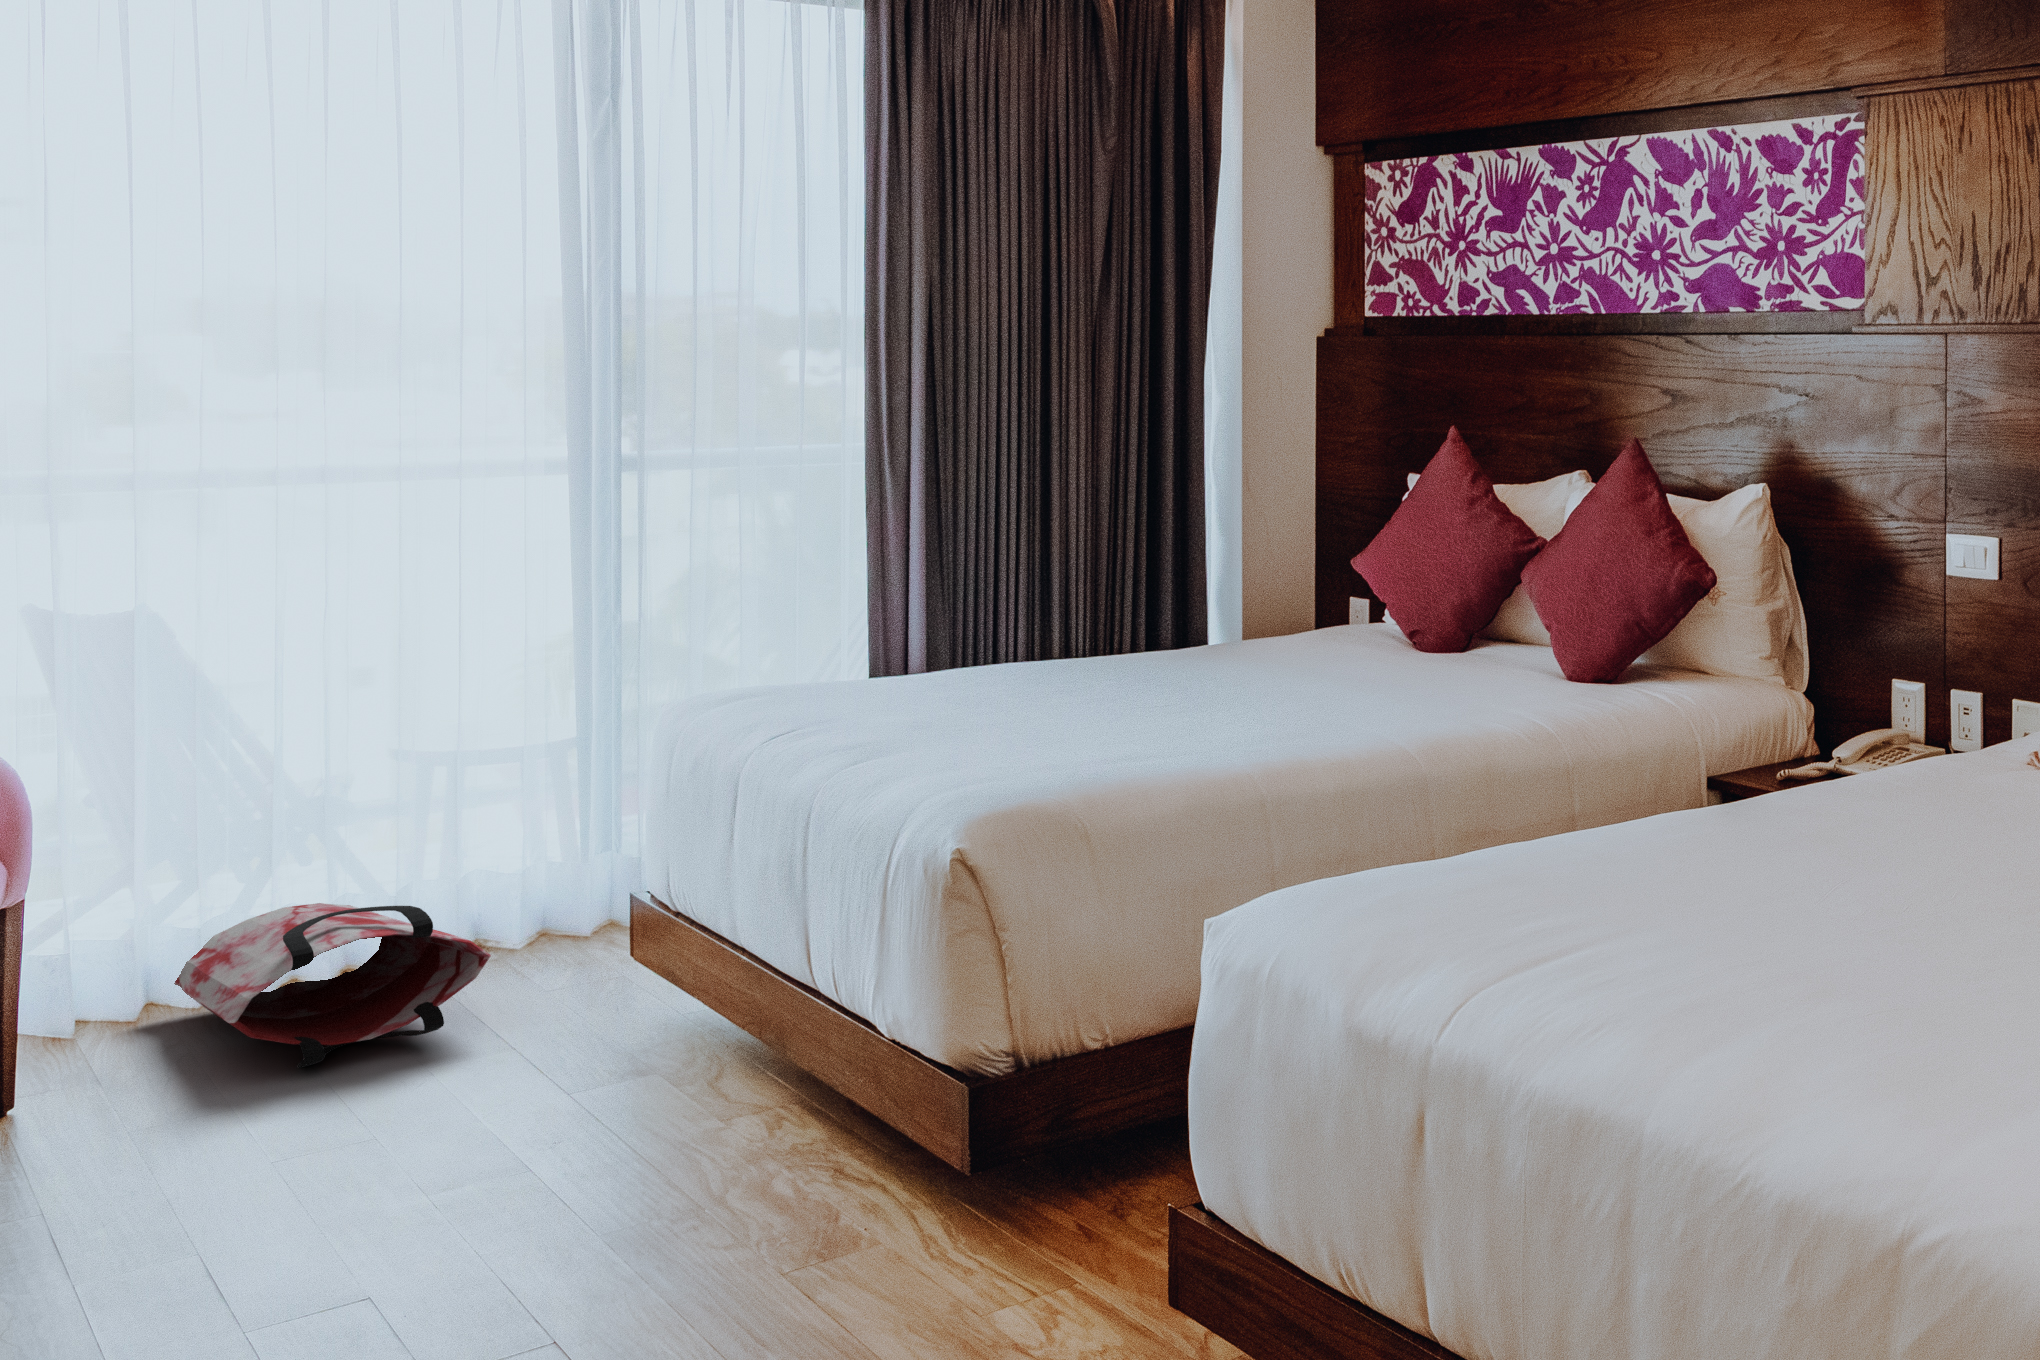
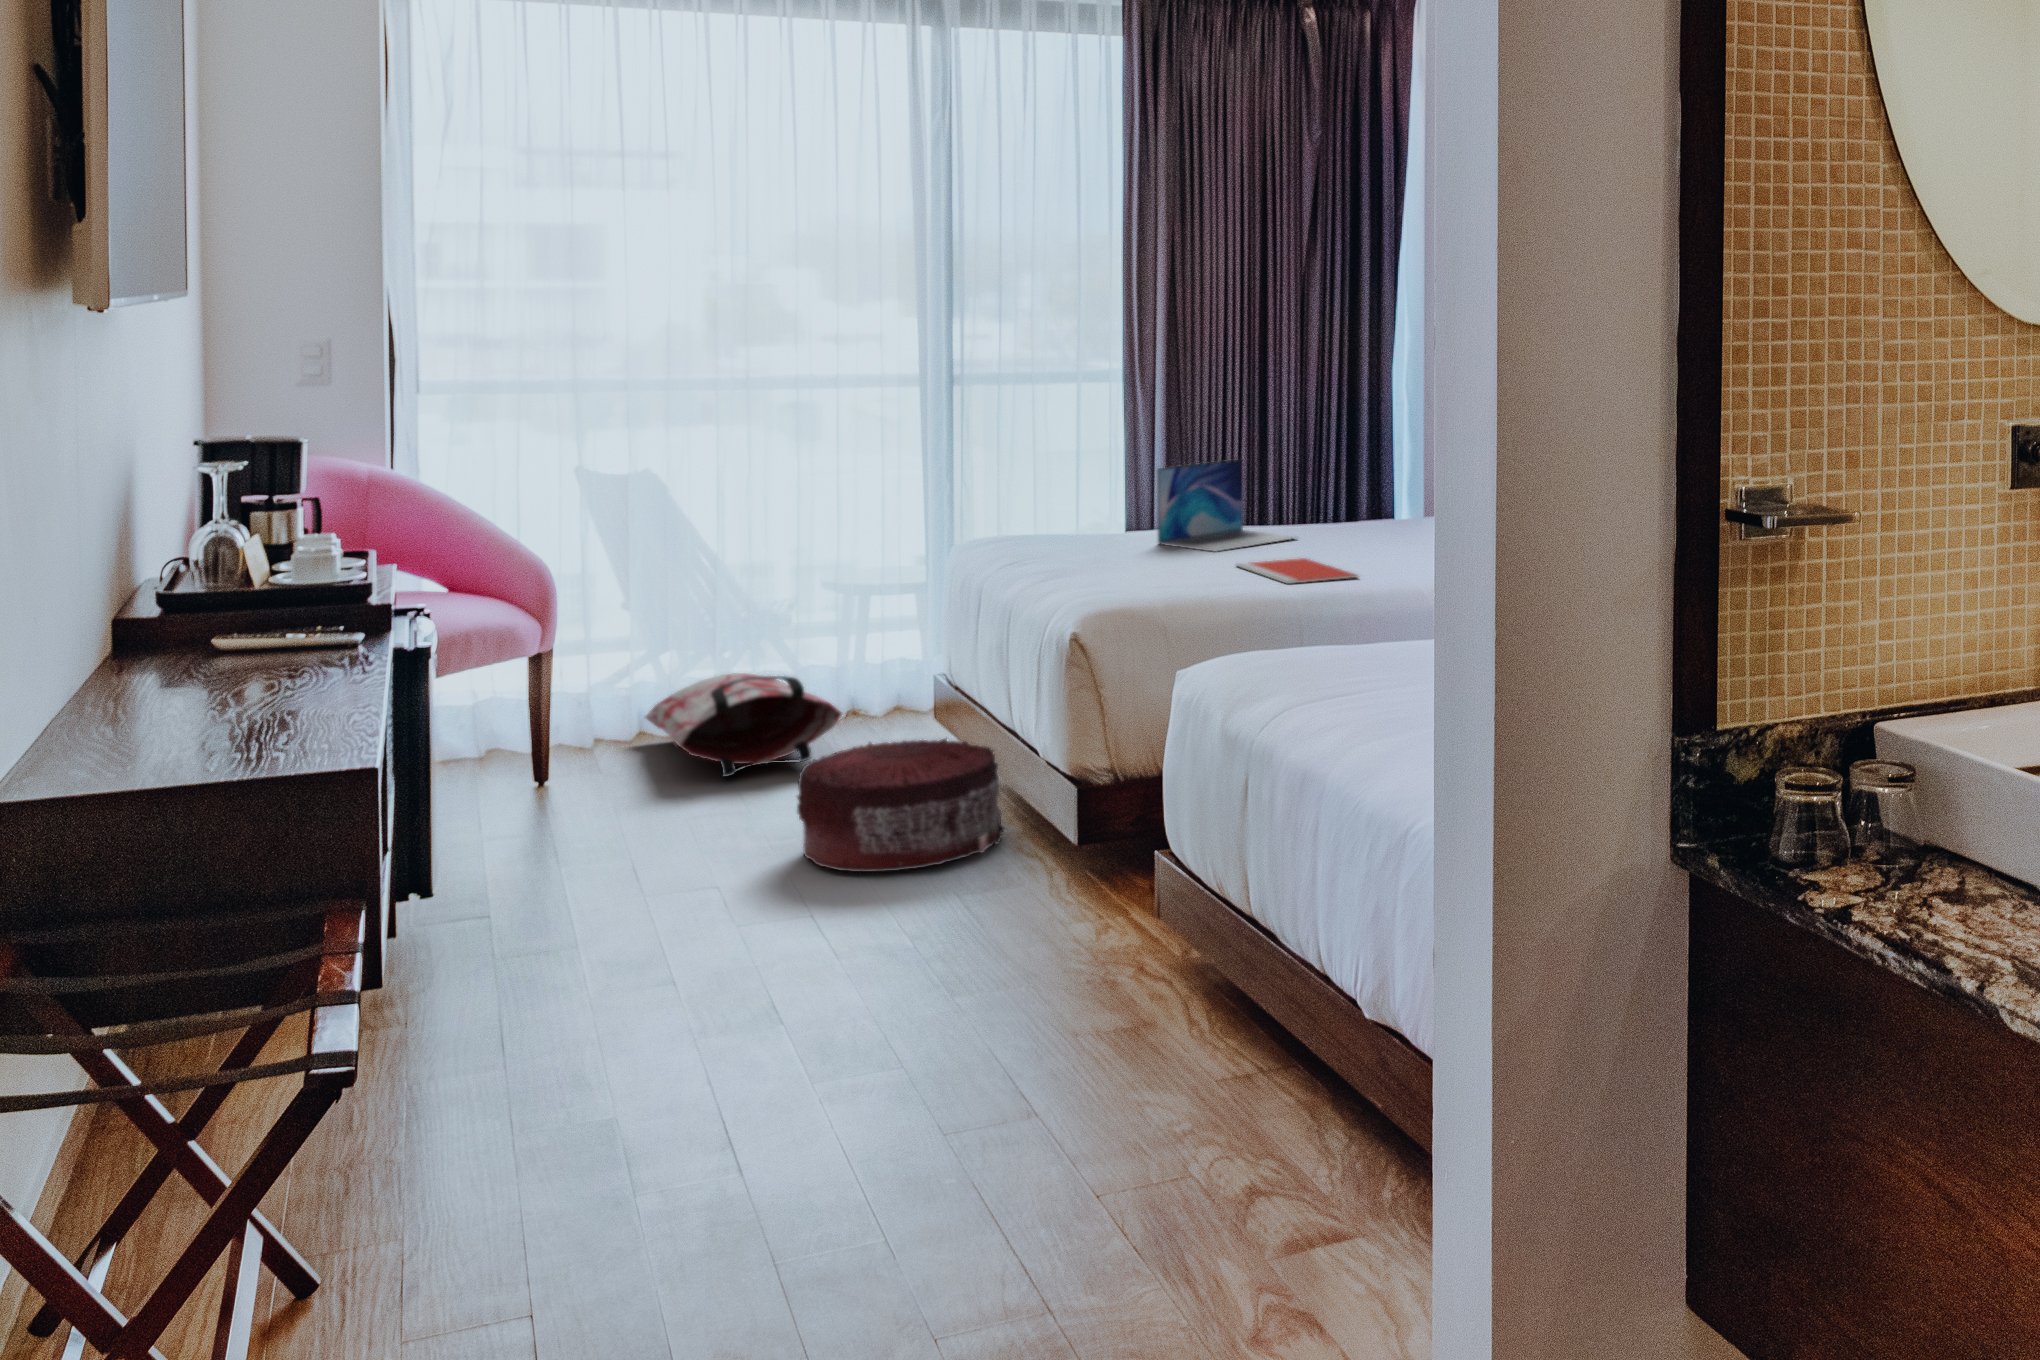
laptop: none [965,562,1156,690] -> present [1157,459,1296,552]
notebook: none [1108,692,1300,728] -> present [1237,558,1358,584]
pouf: none [467,984,796,1214] -> present [797,739,1005,872]

